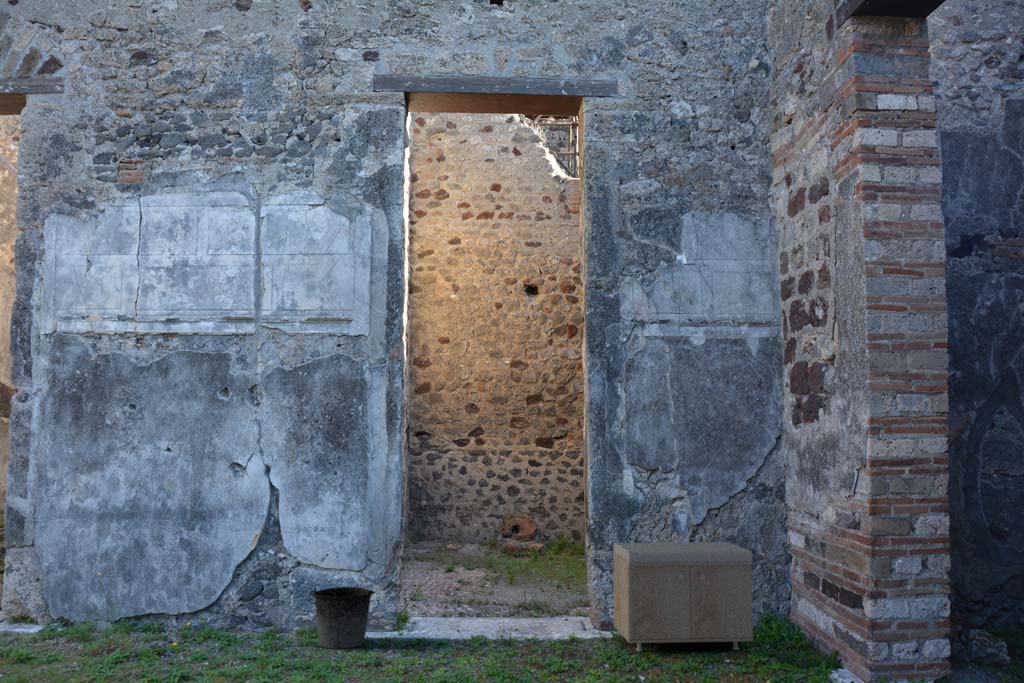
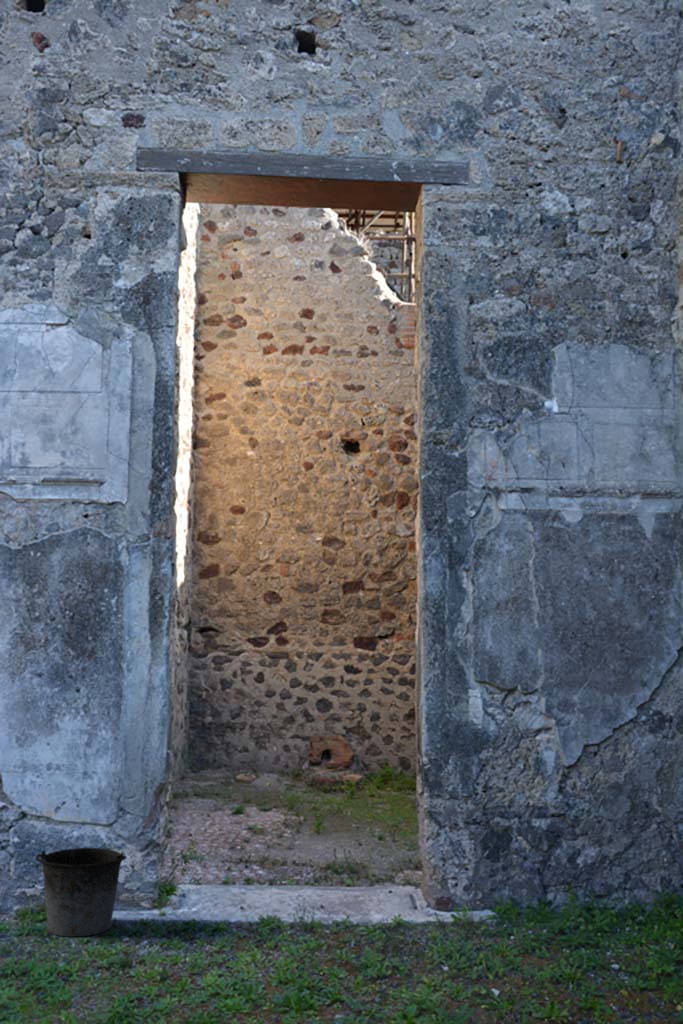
storage bench: present [614,542,753,652] -> none [455,791,647,944]

